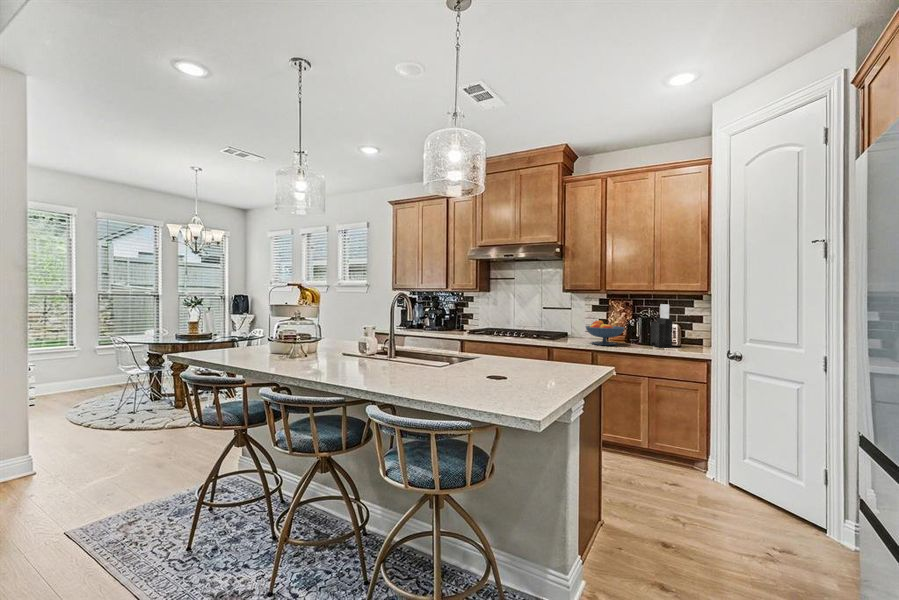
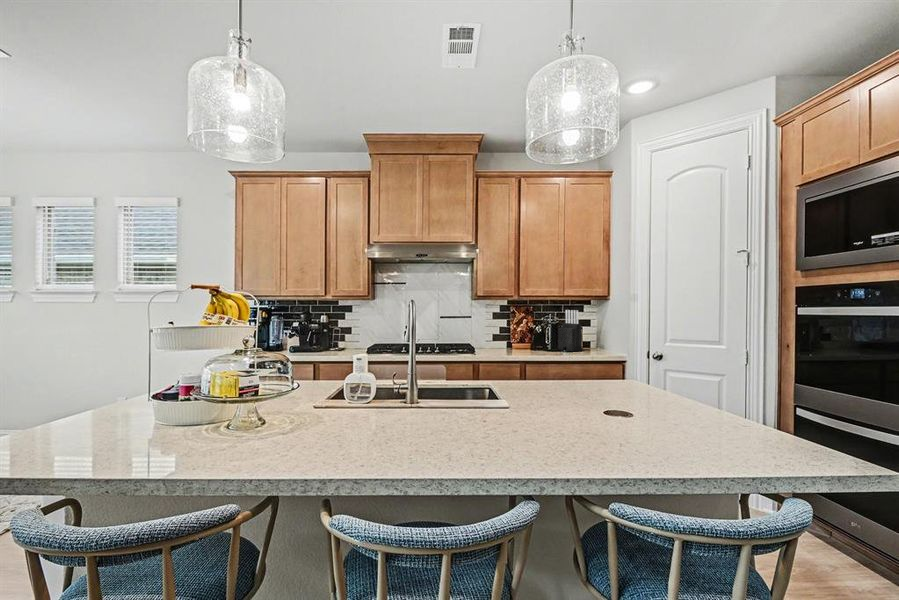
fruit bowl: present [586,321,624,345] -> none [504,328,543,354]

